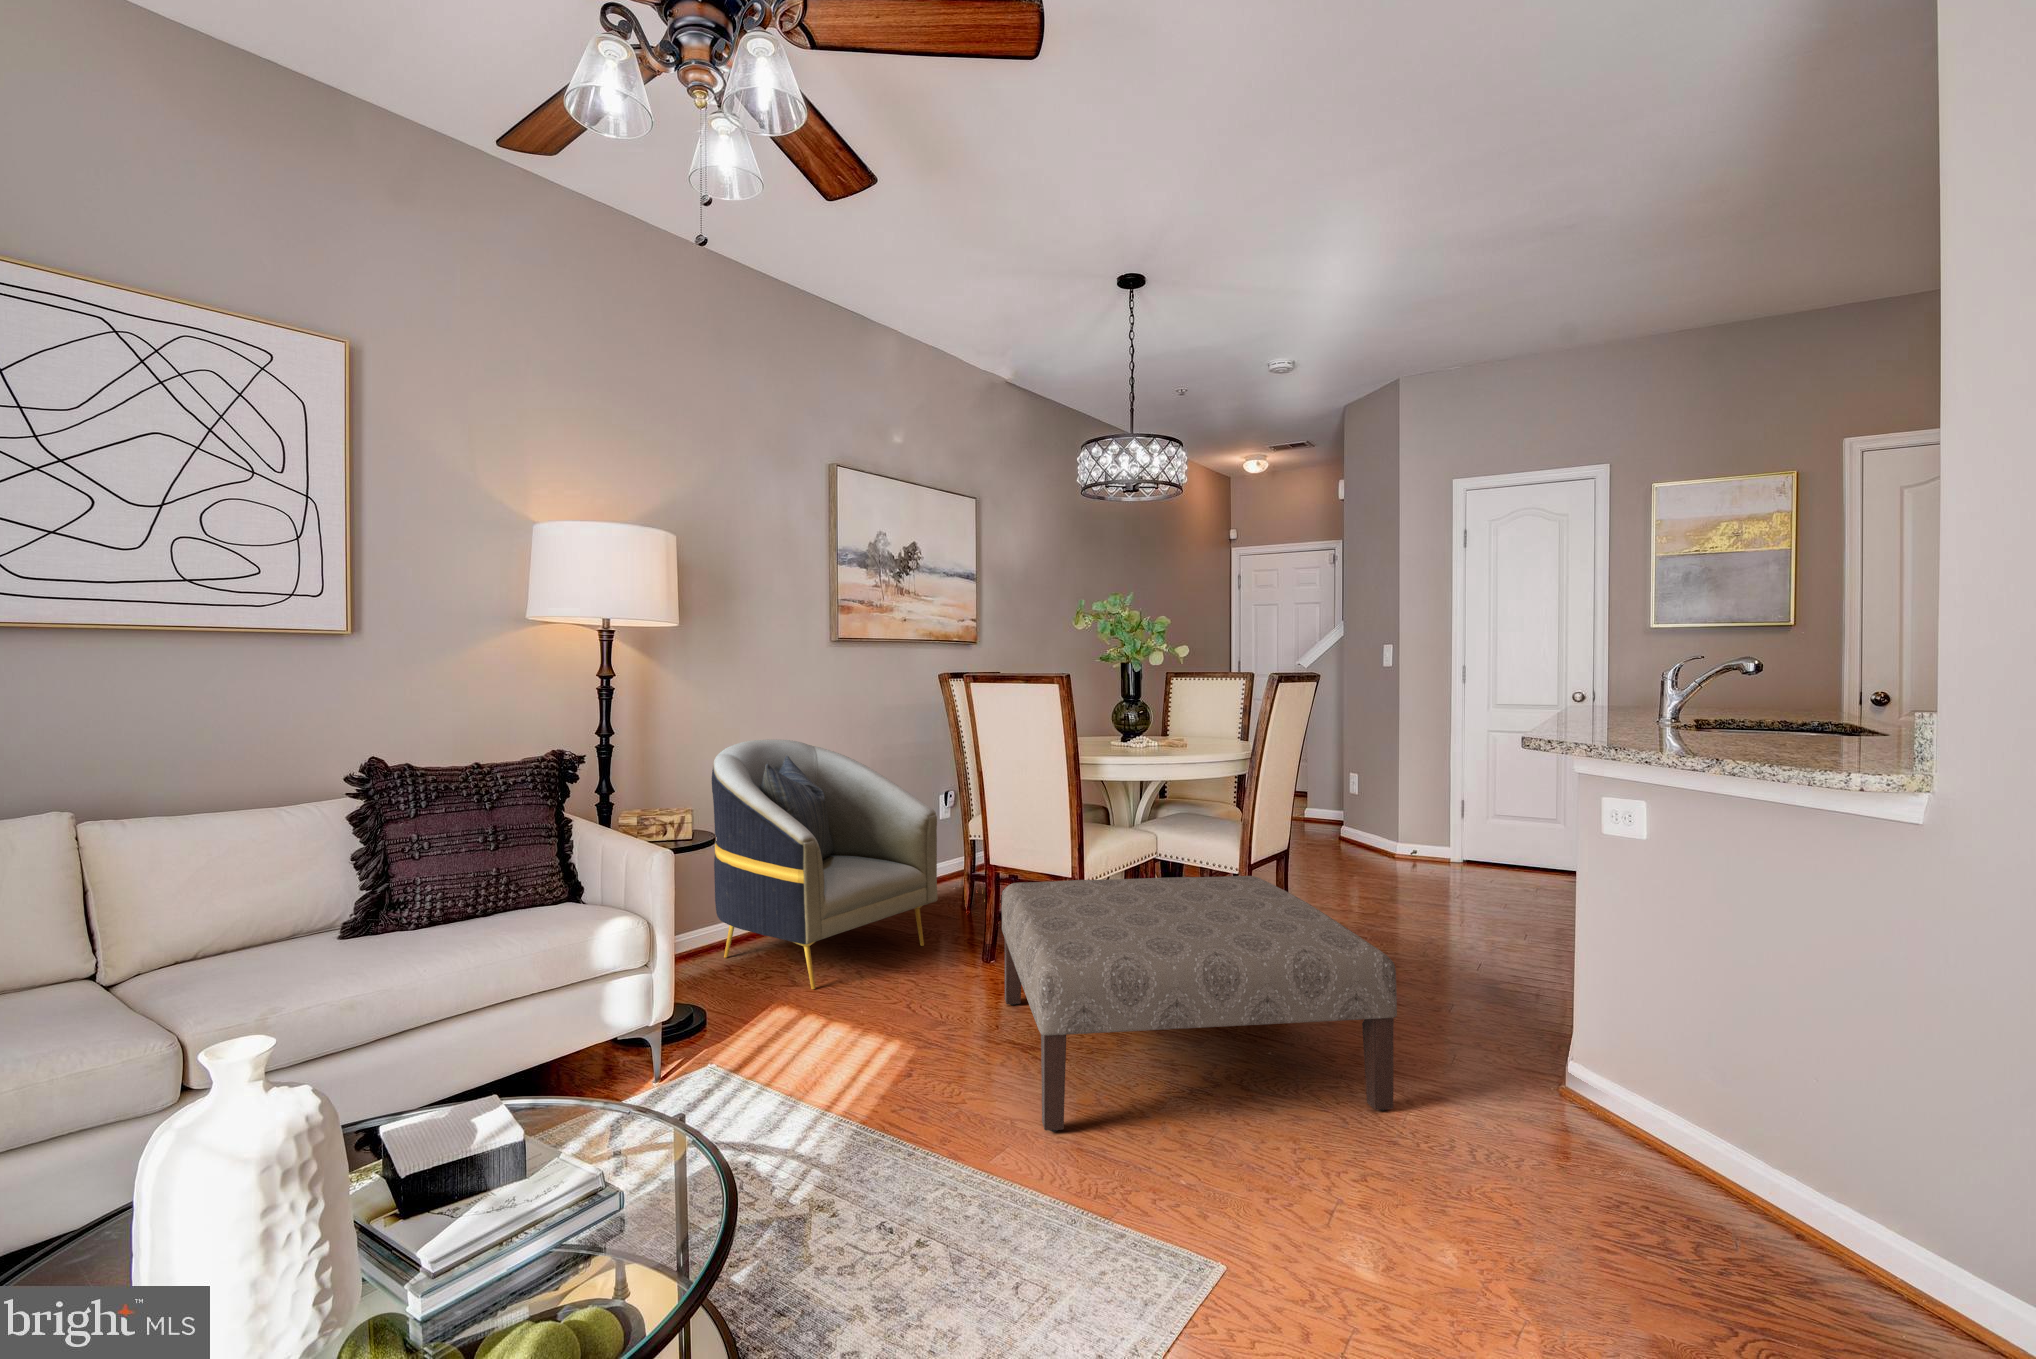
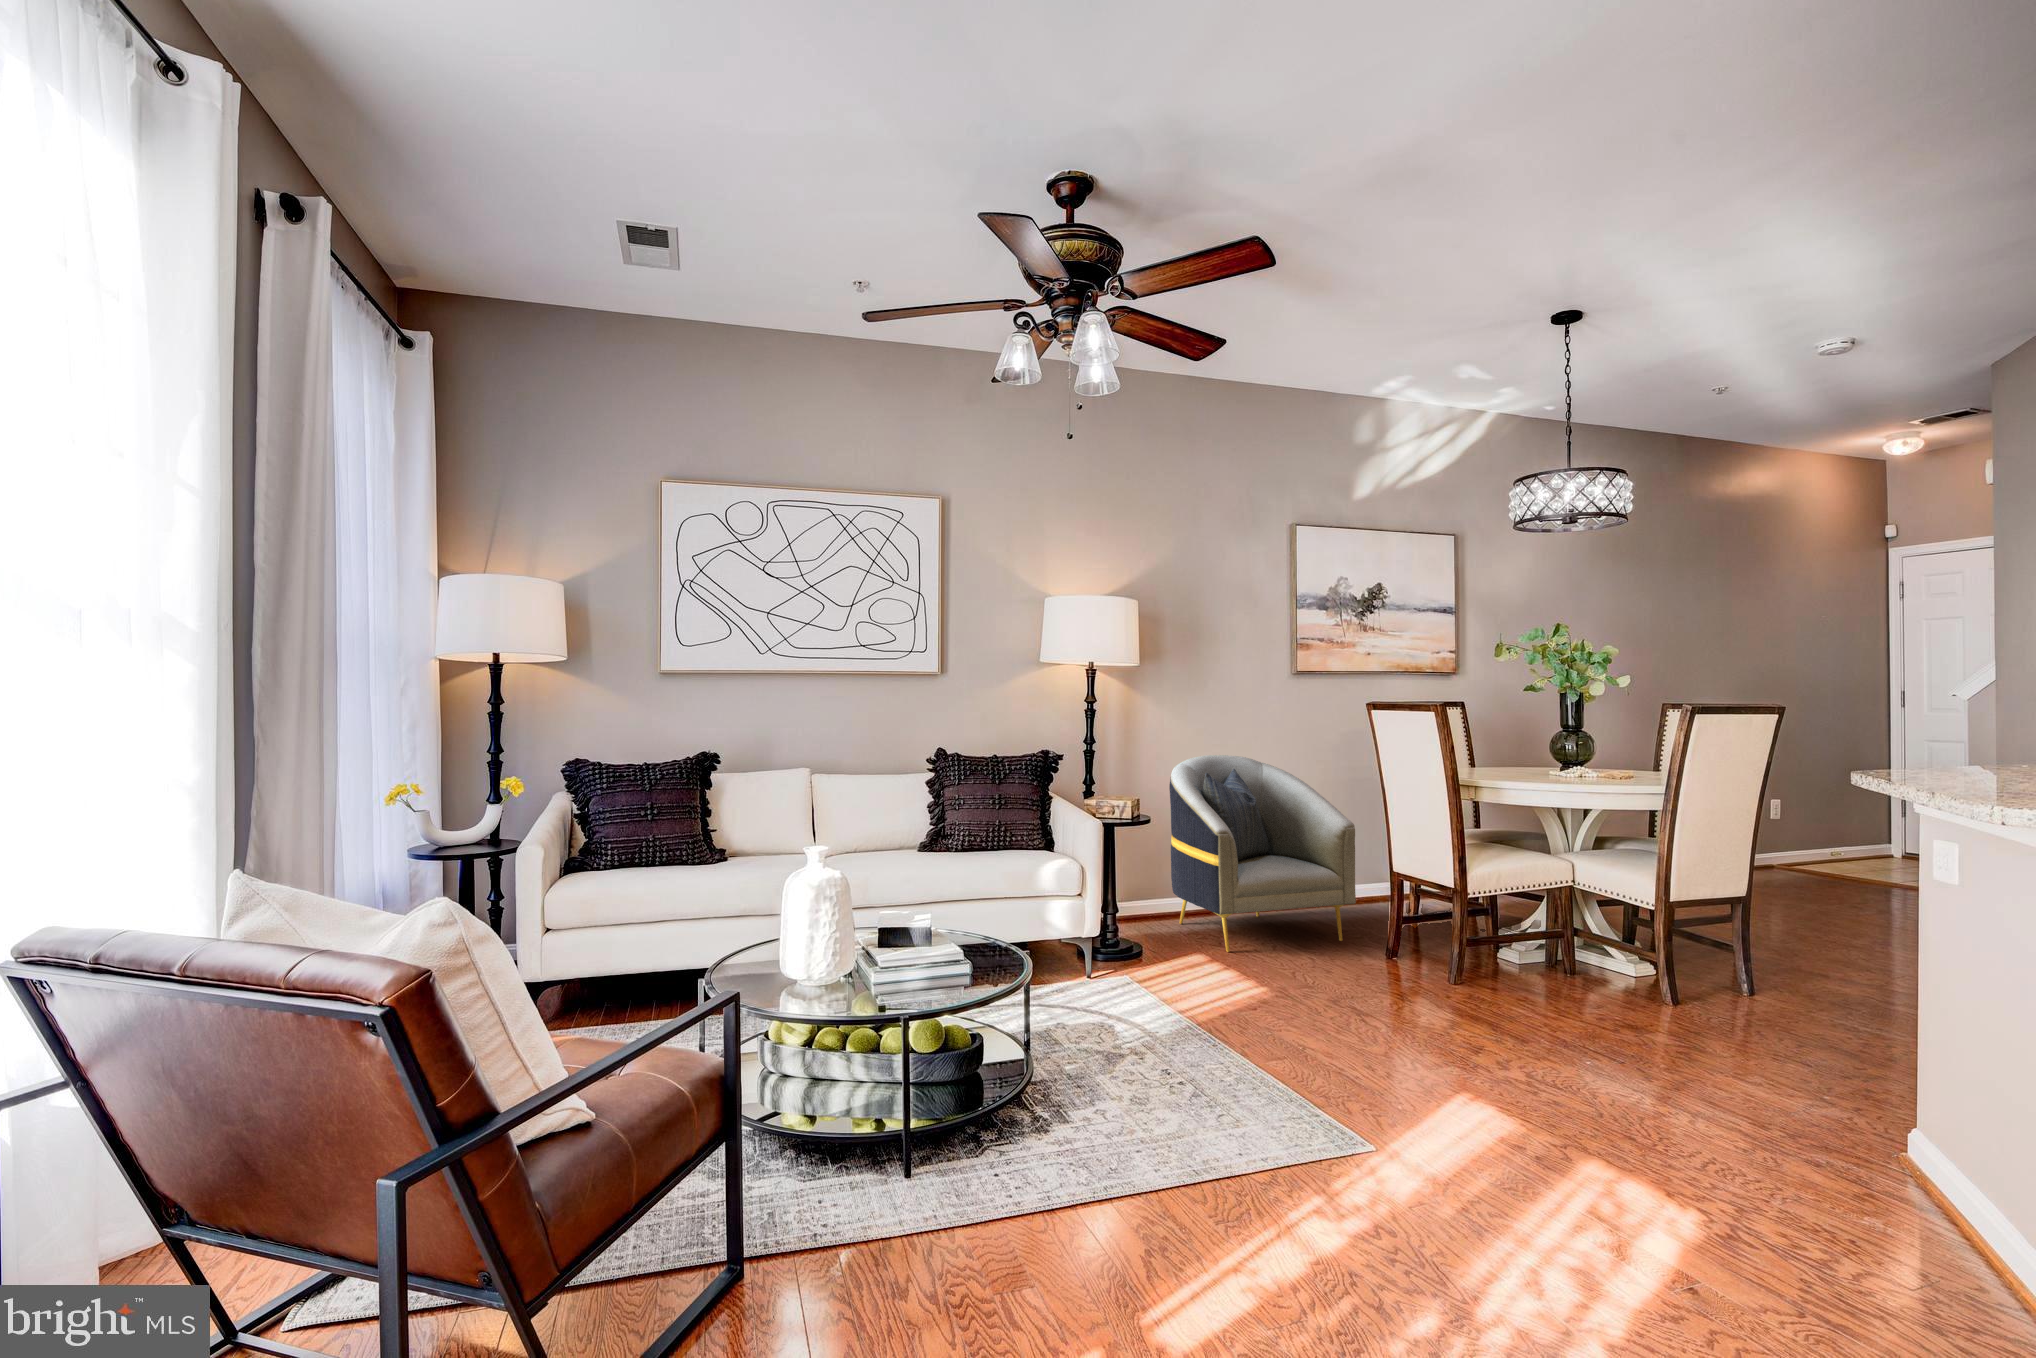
ottoman: present [1002,876,1397,1132] -> none [1315,884,1656,1116]

